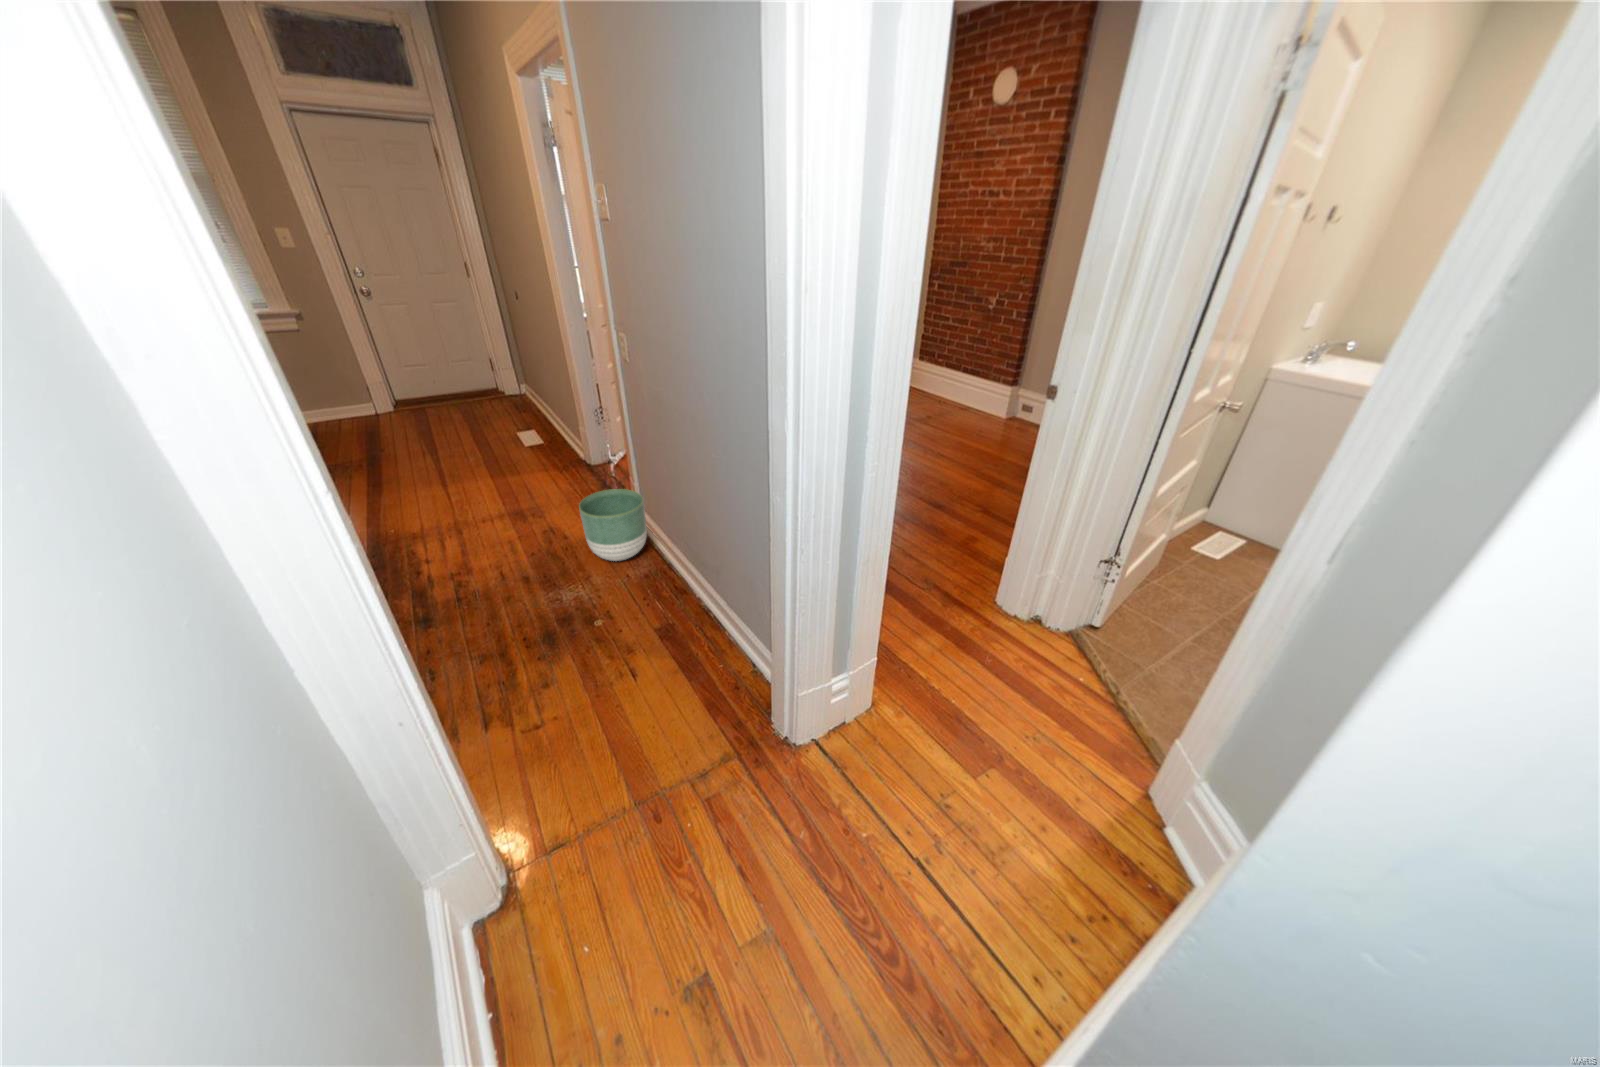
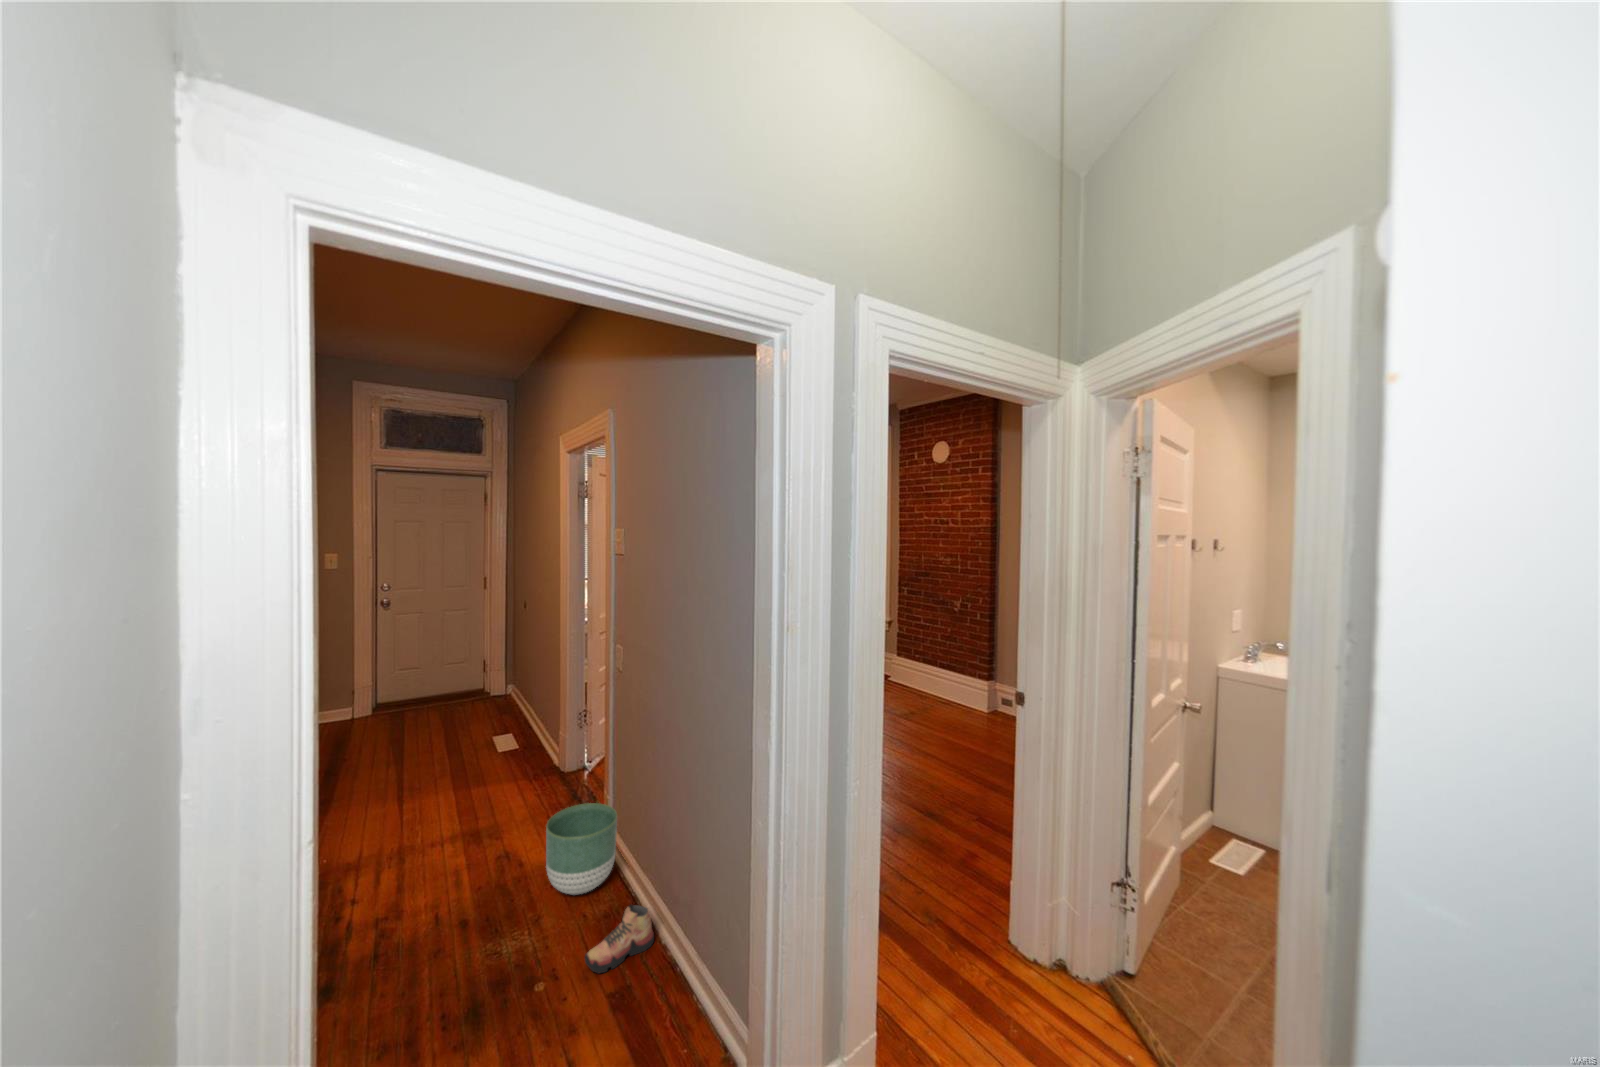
shoe: none [629,568,687,617] -> present [585,905,654,973]

